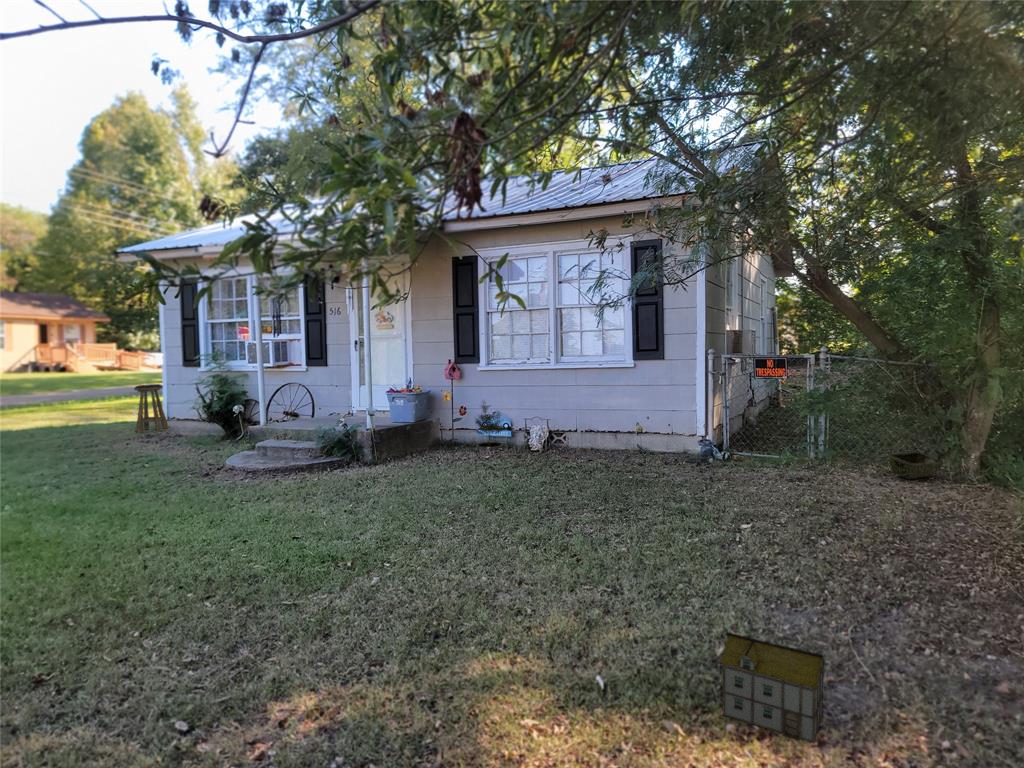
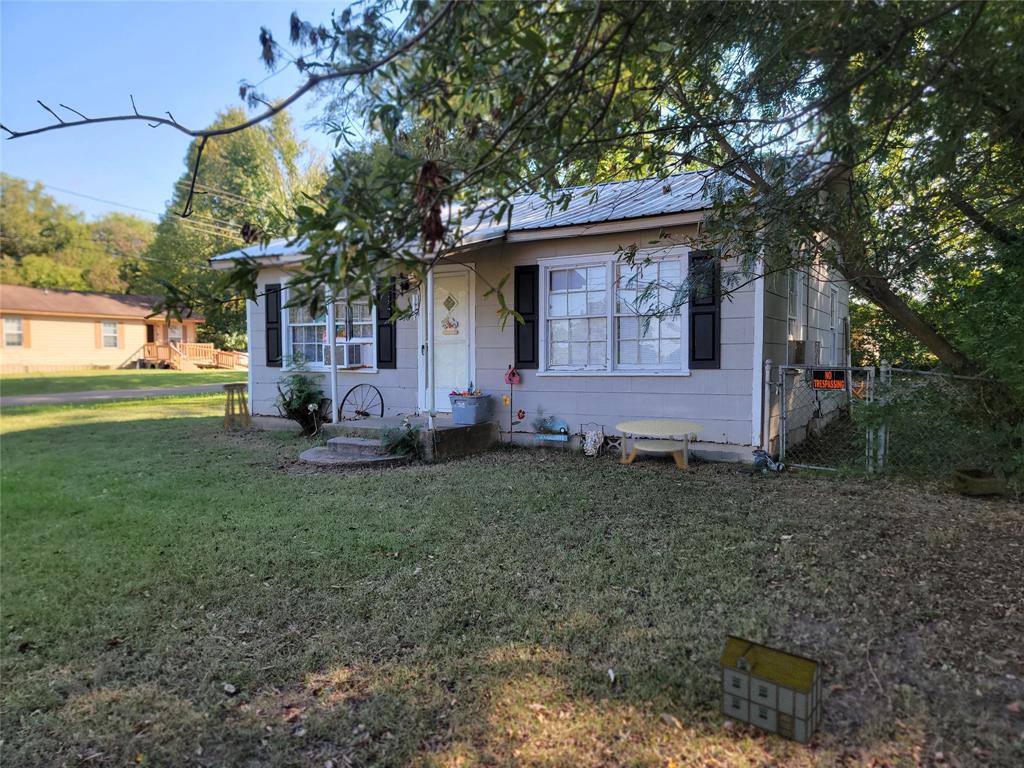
round table: none [564,413,653,463] -> present [616,420,705,469]

